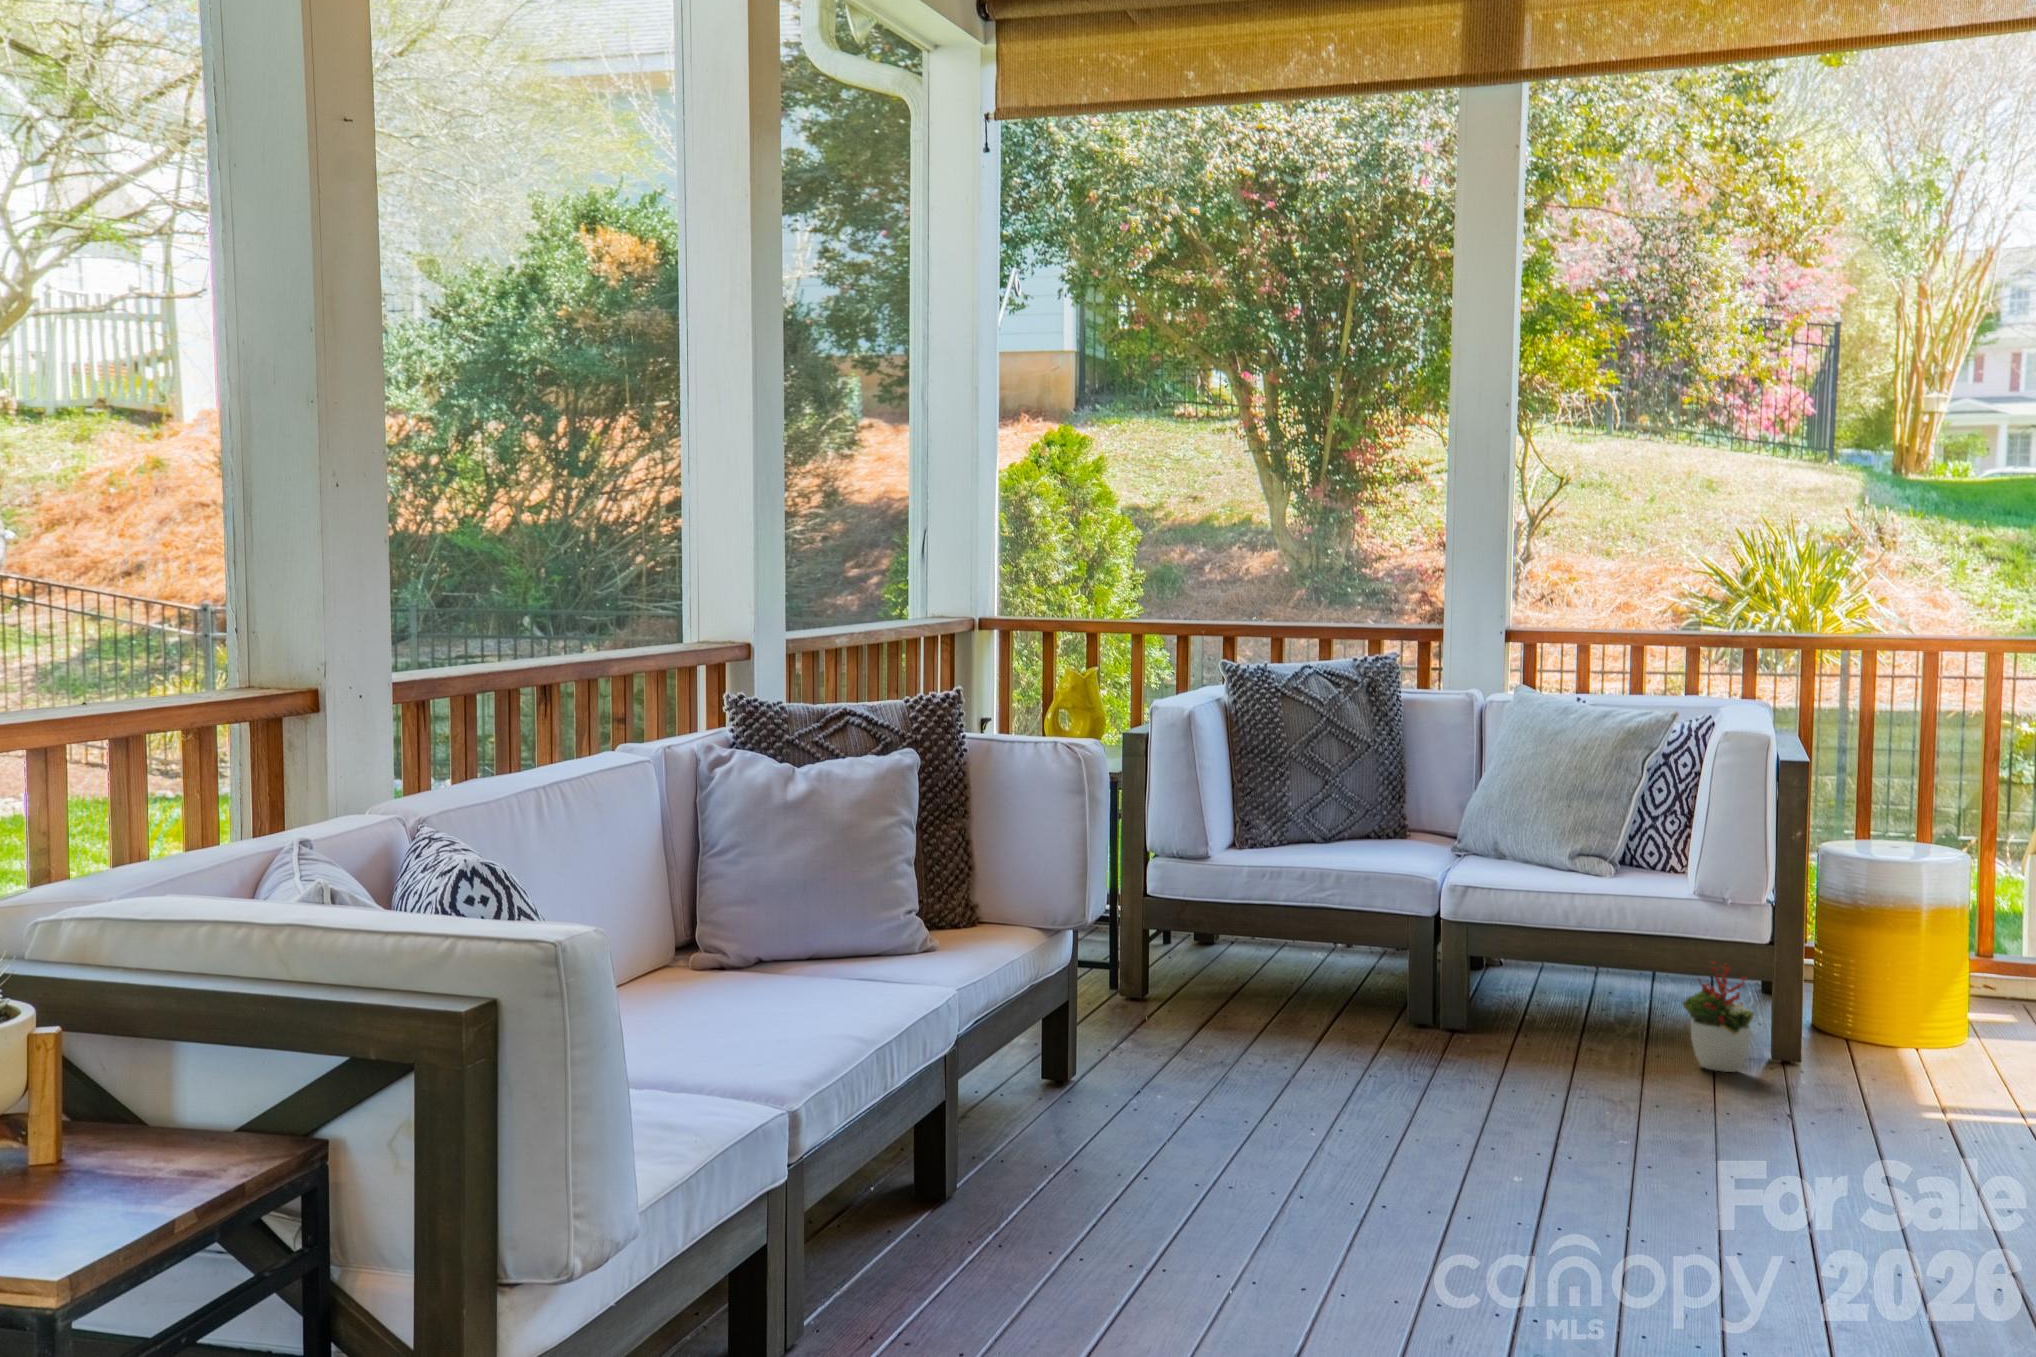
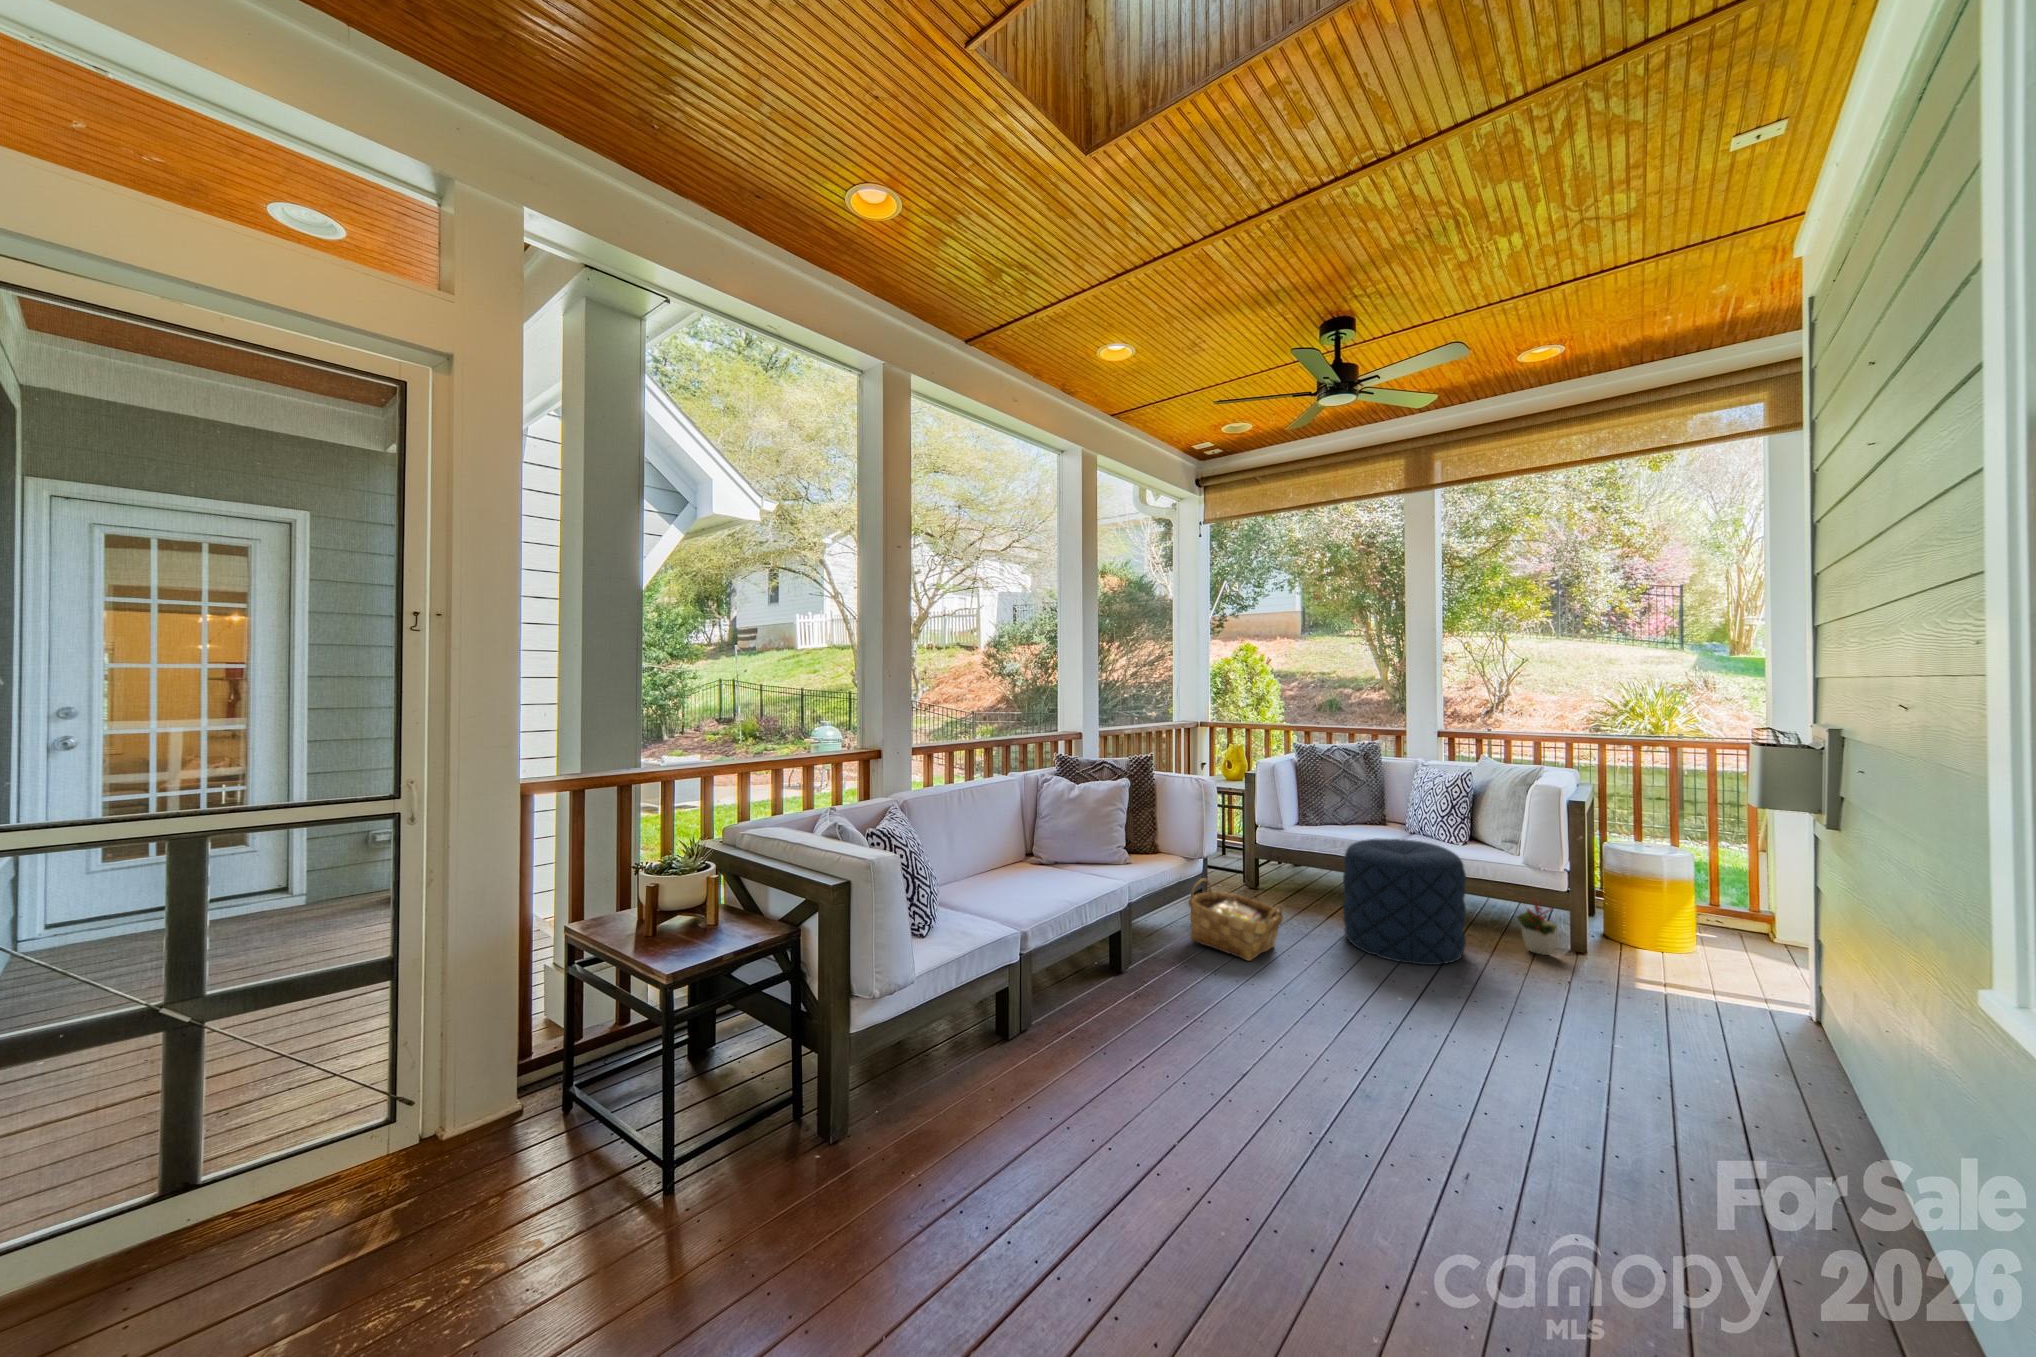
pouf: none [1368,862,1614,1119] -> present [1343,838,1466,965]
woven basket: none [1061,979,1274,1156] -> present [1188,878,1283,961]

